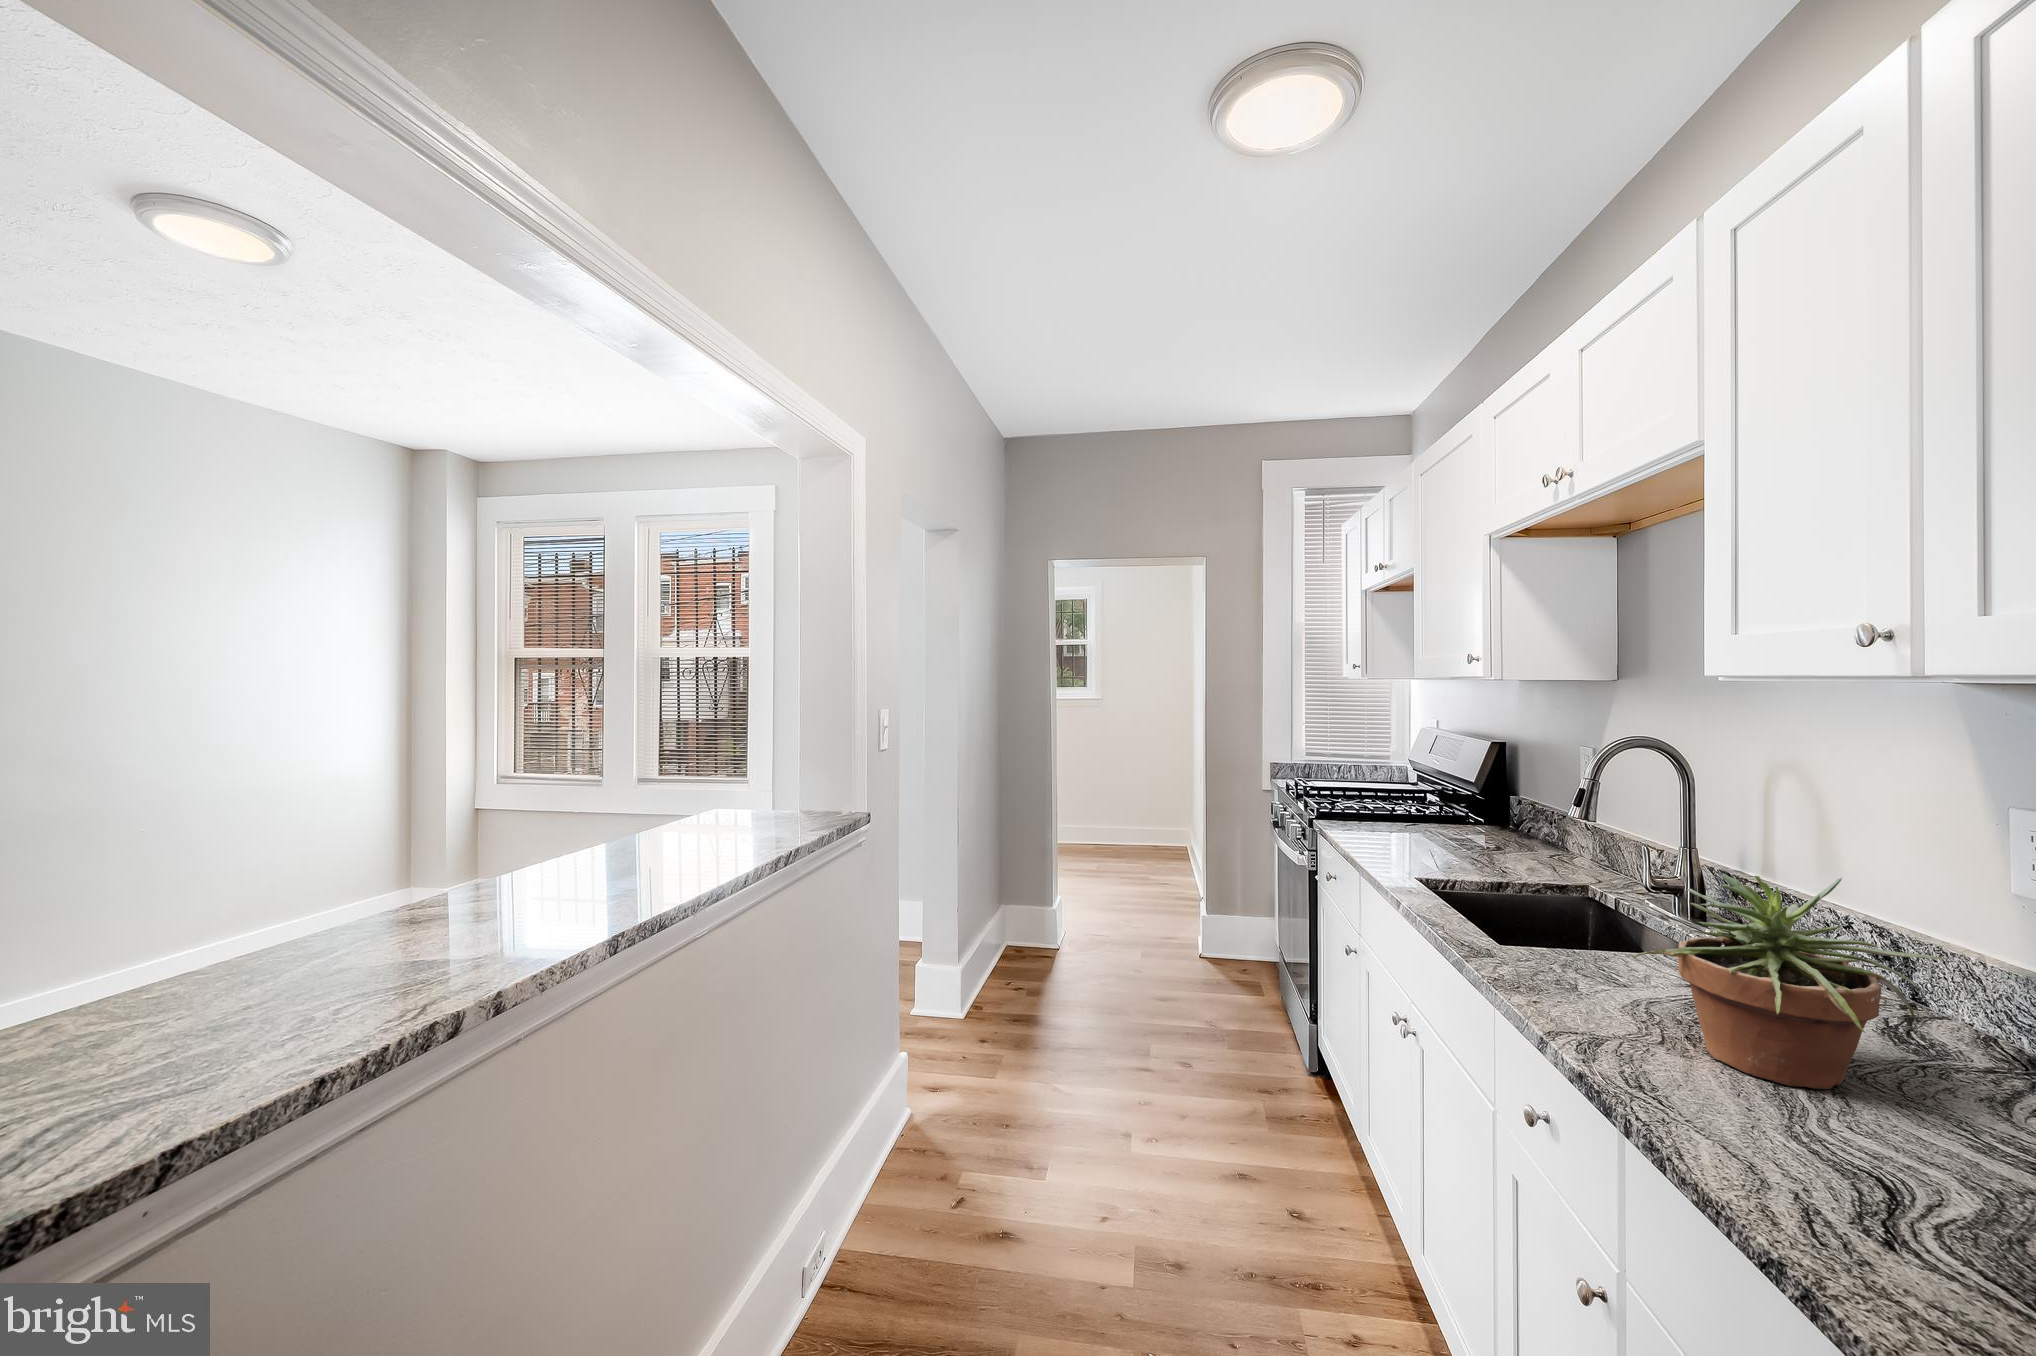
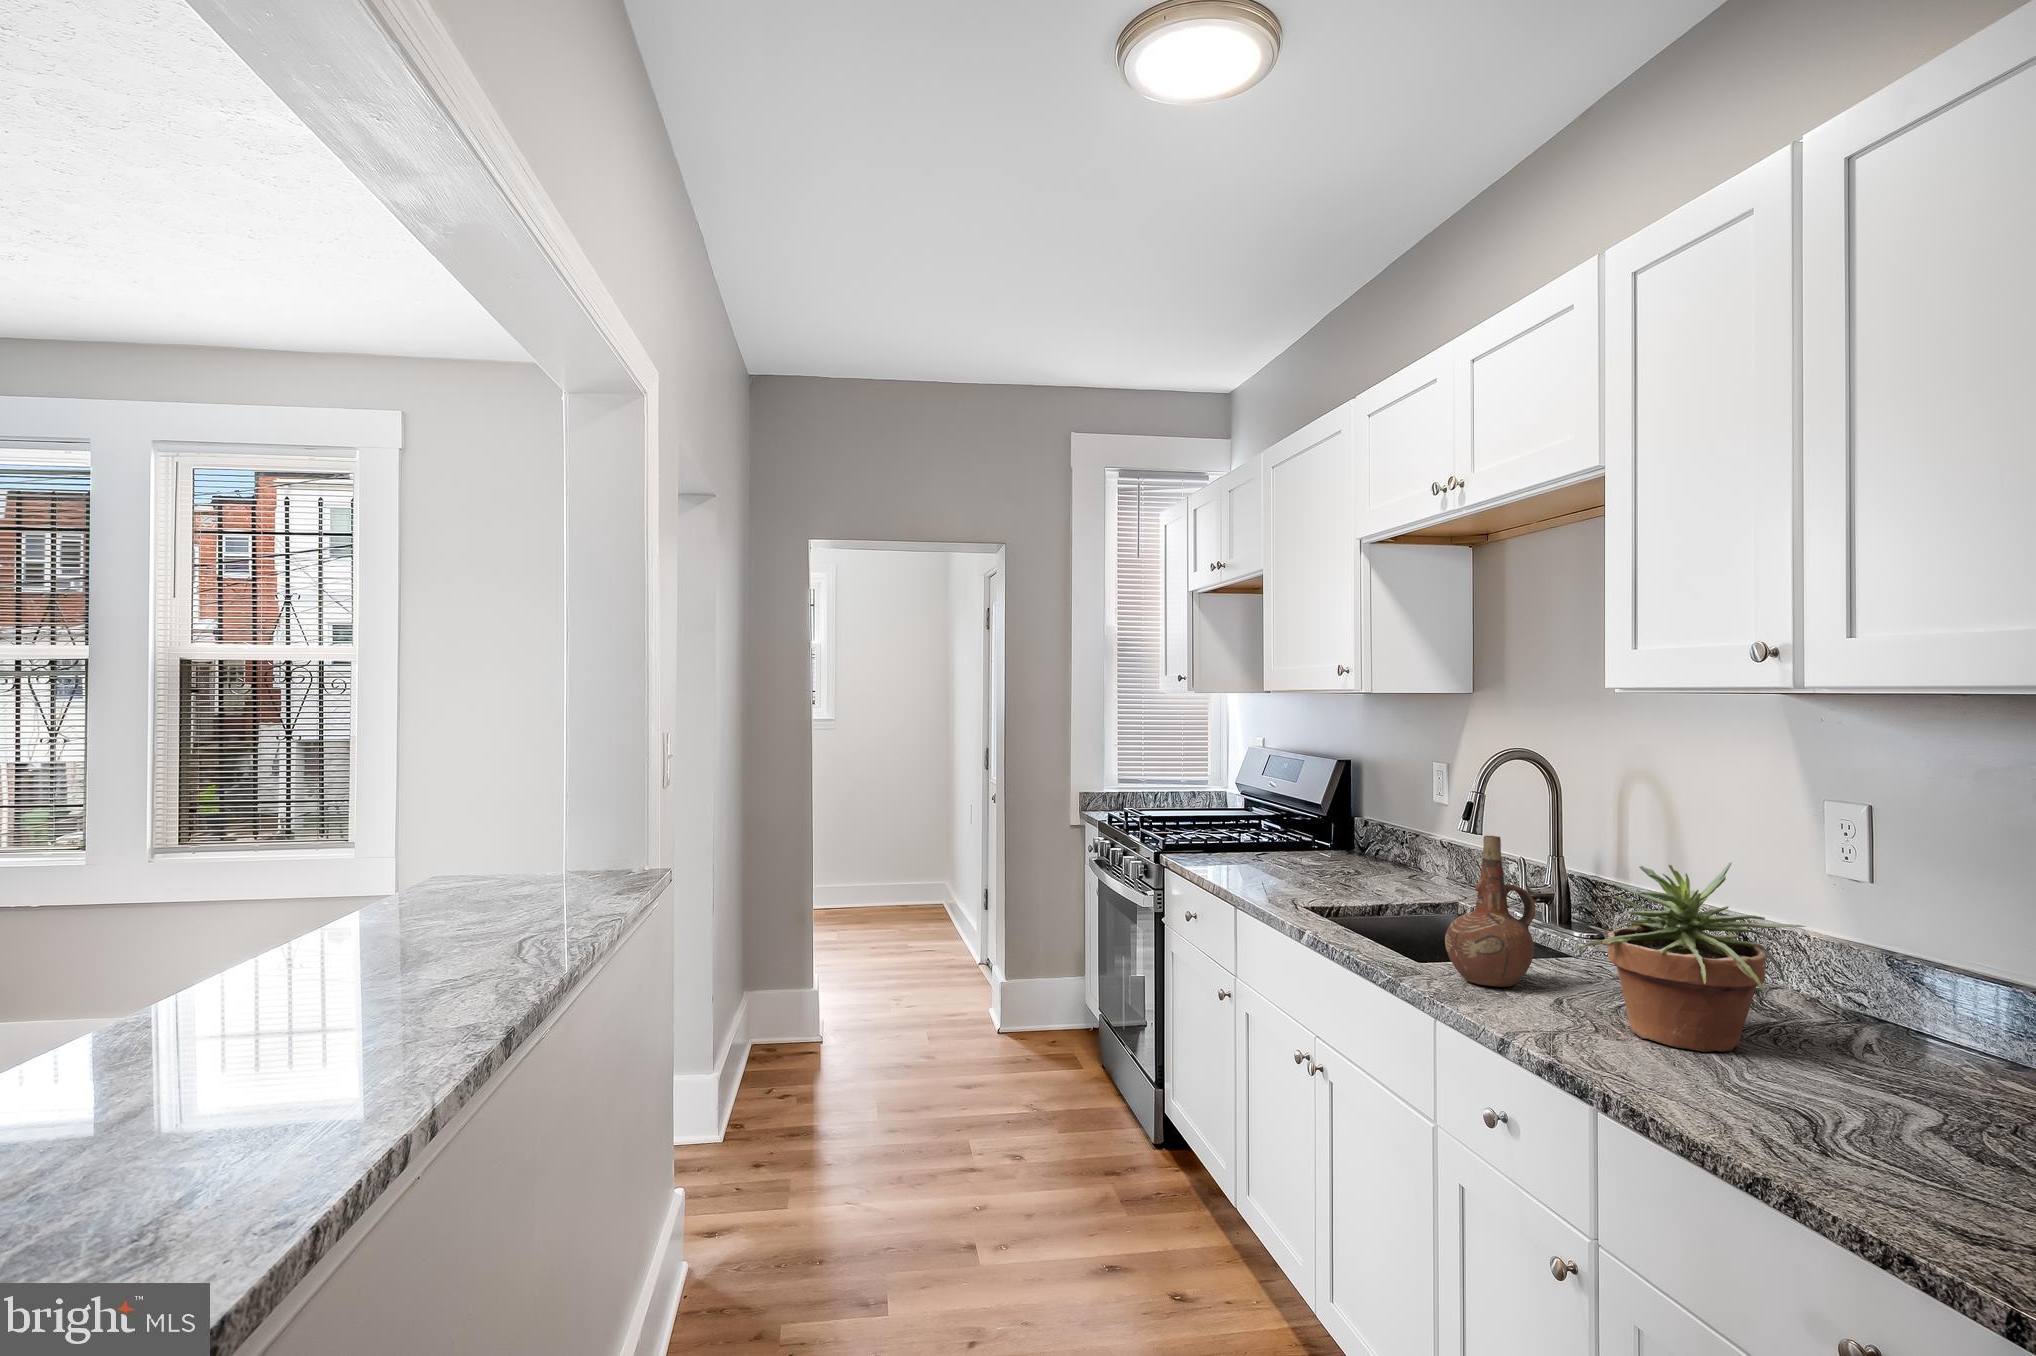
ceramic pitcher: none [1517,829,1619,981] -> present [1445,836,1535,987]

